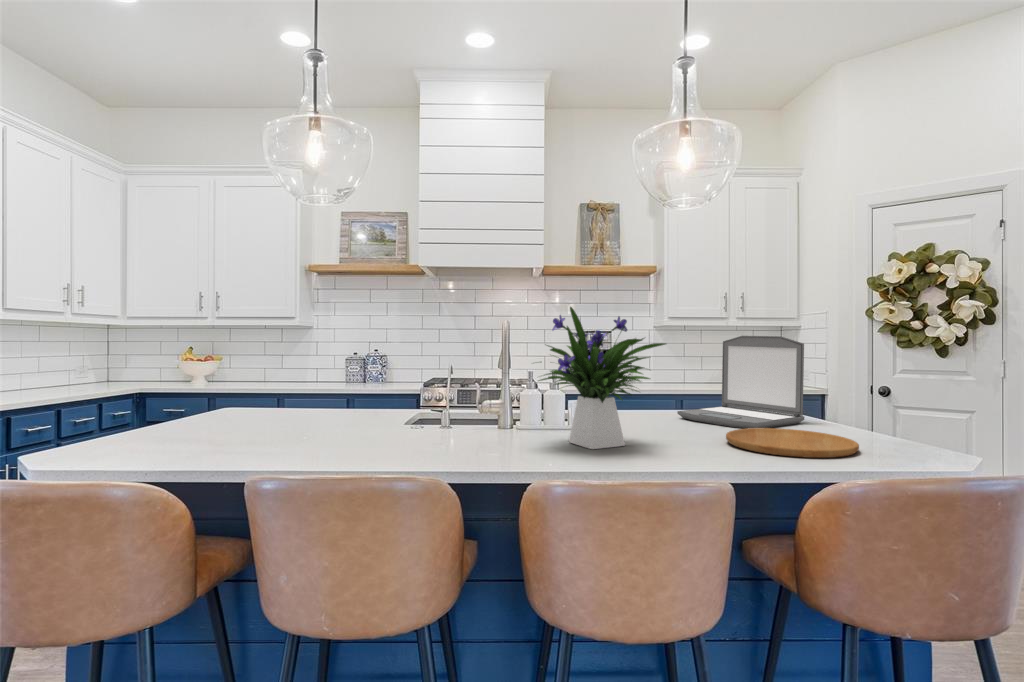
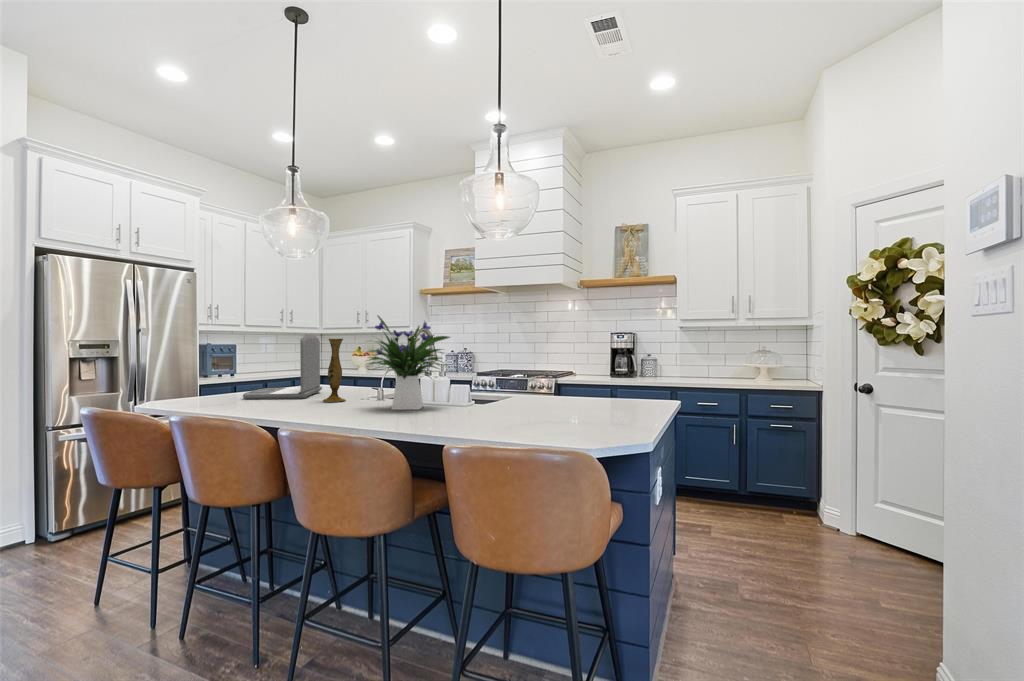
laptop: present [677,336,805,429] -> present [243,334,322,399]
vase: none [420,341,454,443] -> present [323,339,345,402]
cutting board: present [726,428,859,458] -> none [477,405,570,424]

